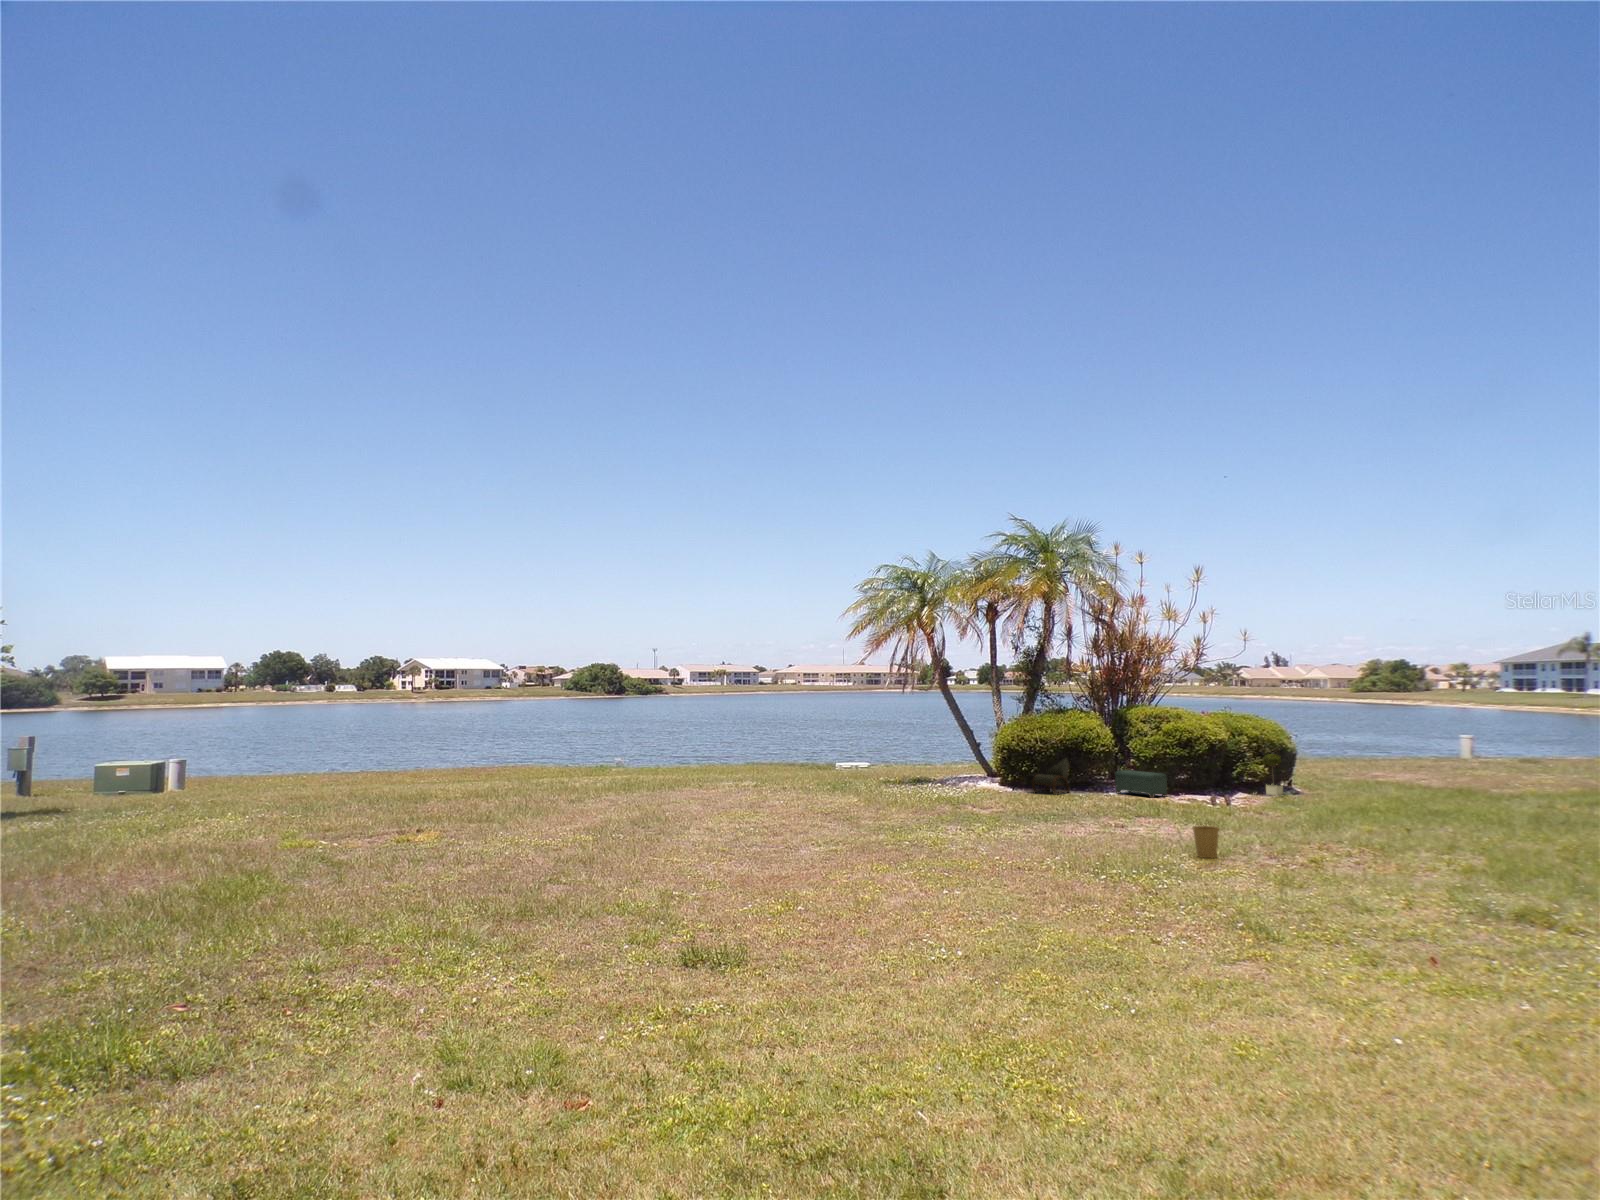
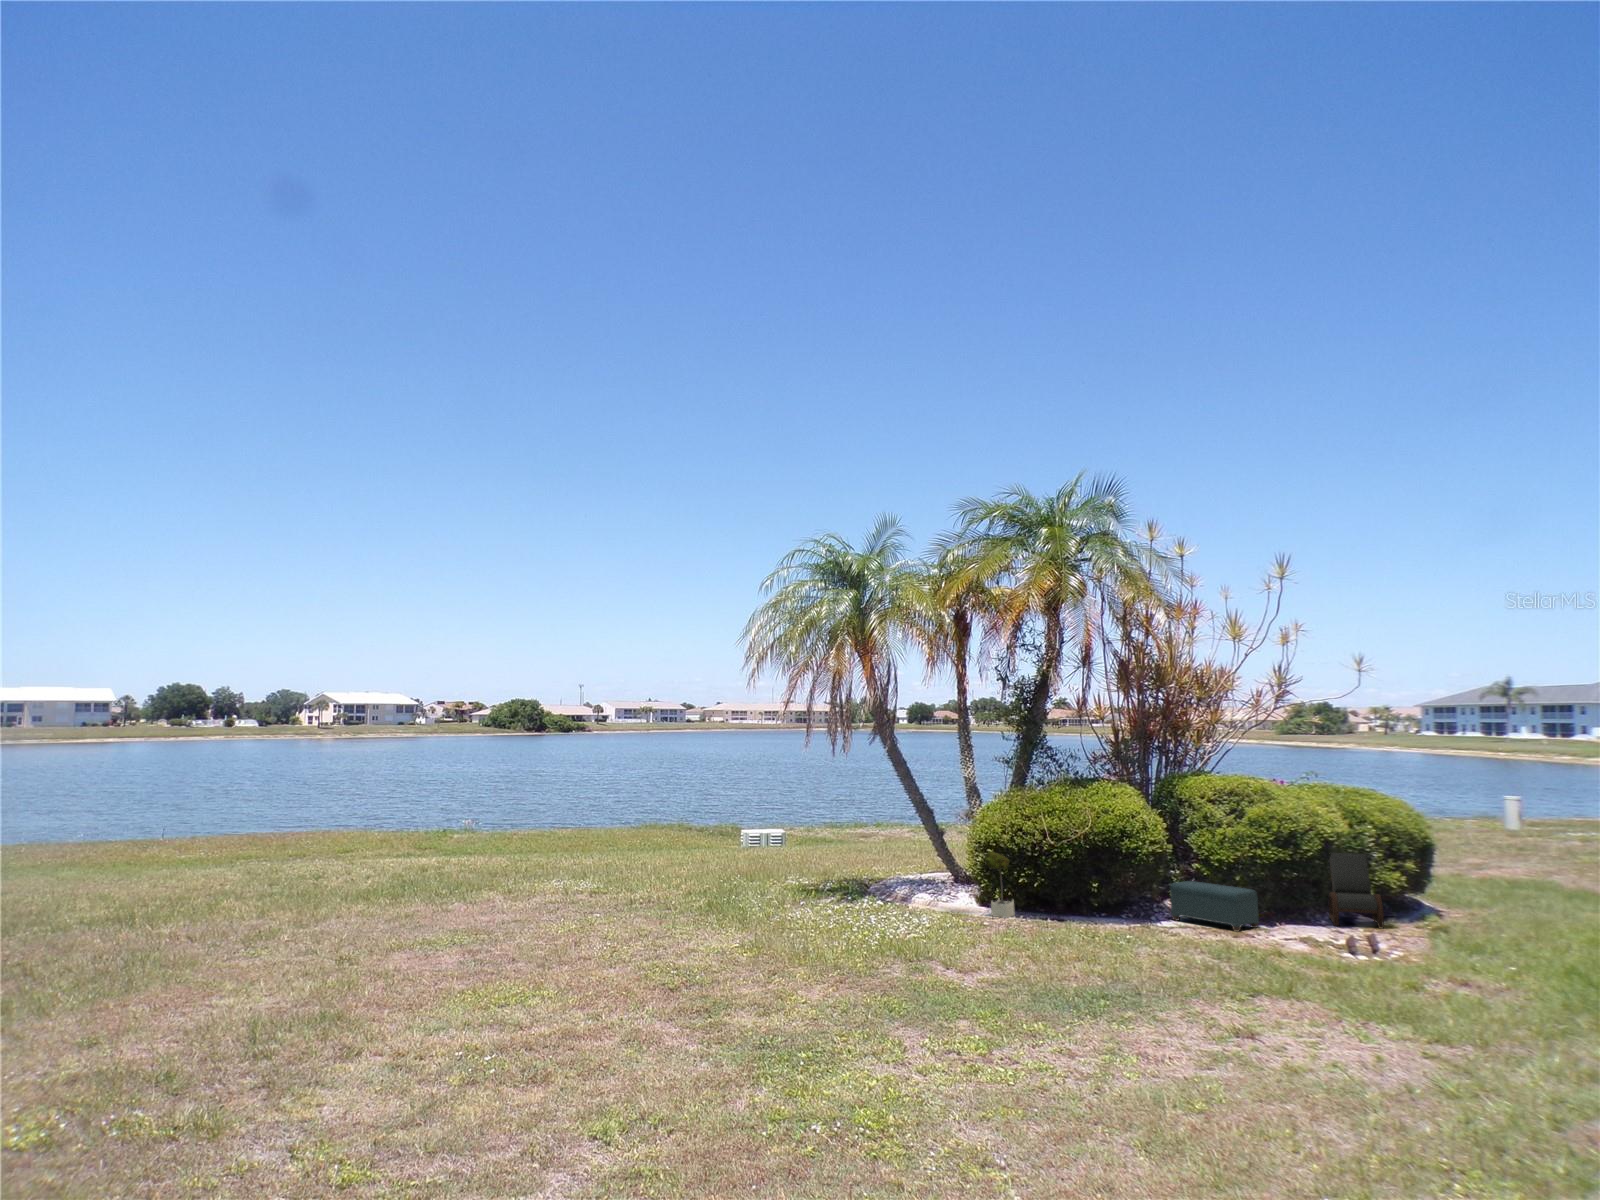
potted tree: present [1262,754,1283,795] -> present [985,852,1015,918]
lounge chair: present [1032,758,1071,795] -> present [1329,853,1384,929]
basket: present [1193,825,1219,858] -> none [1489,1069,1554,1161]

